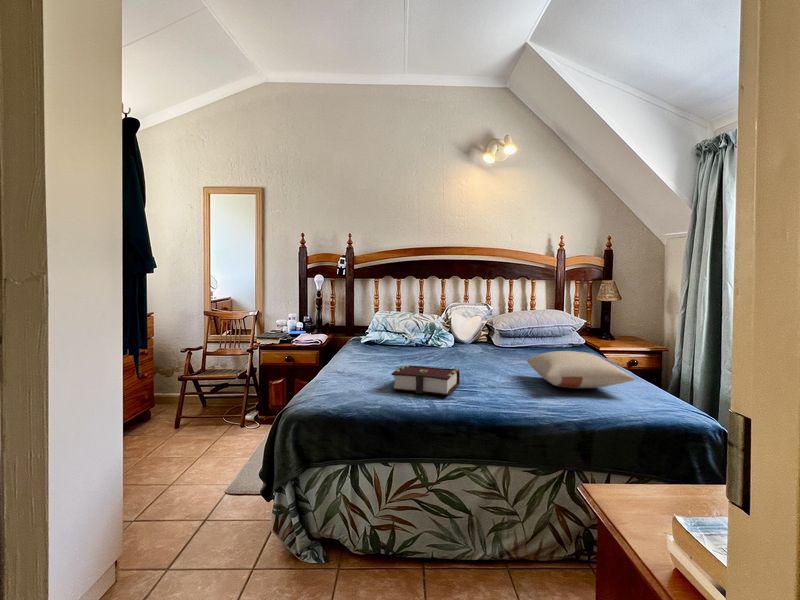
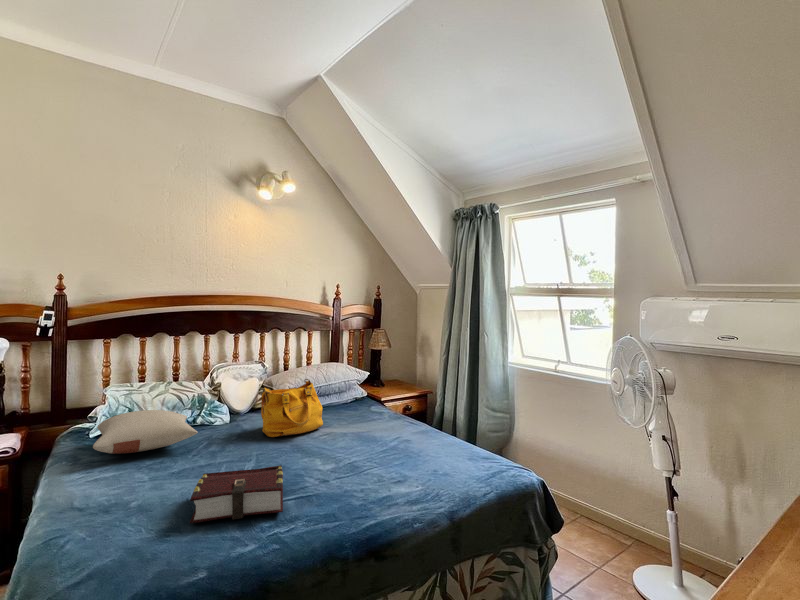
handbag: none [469,316,522,360] -> present [261,379,323,437]
pillow: present [527,351,634,388] -> present [93,410,198,454]

